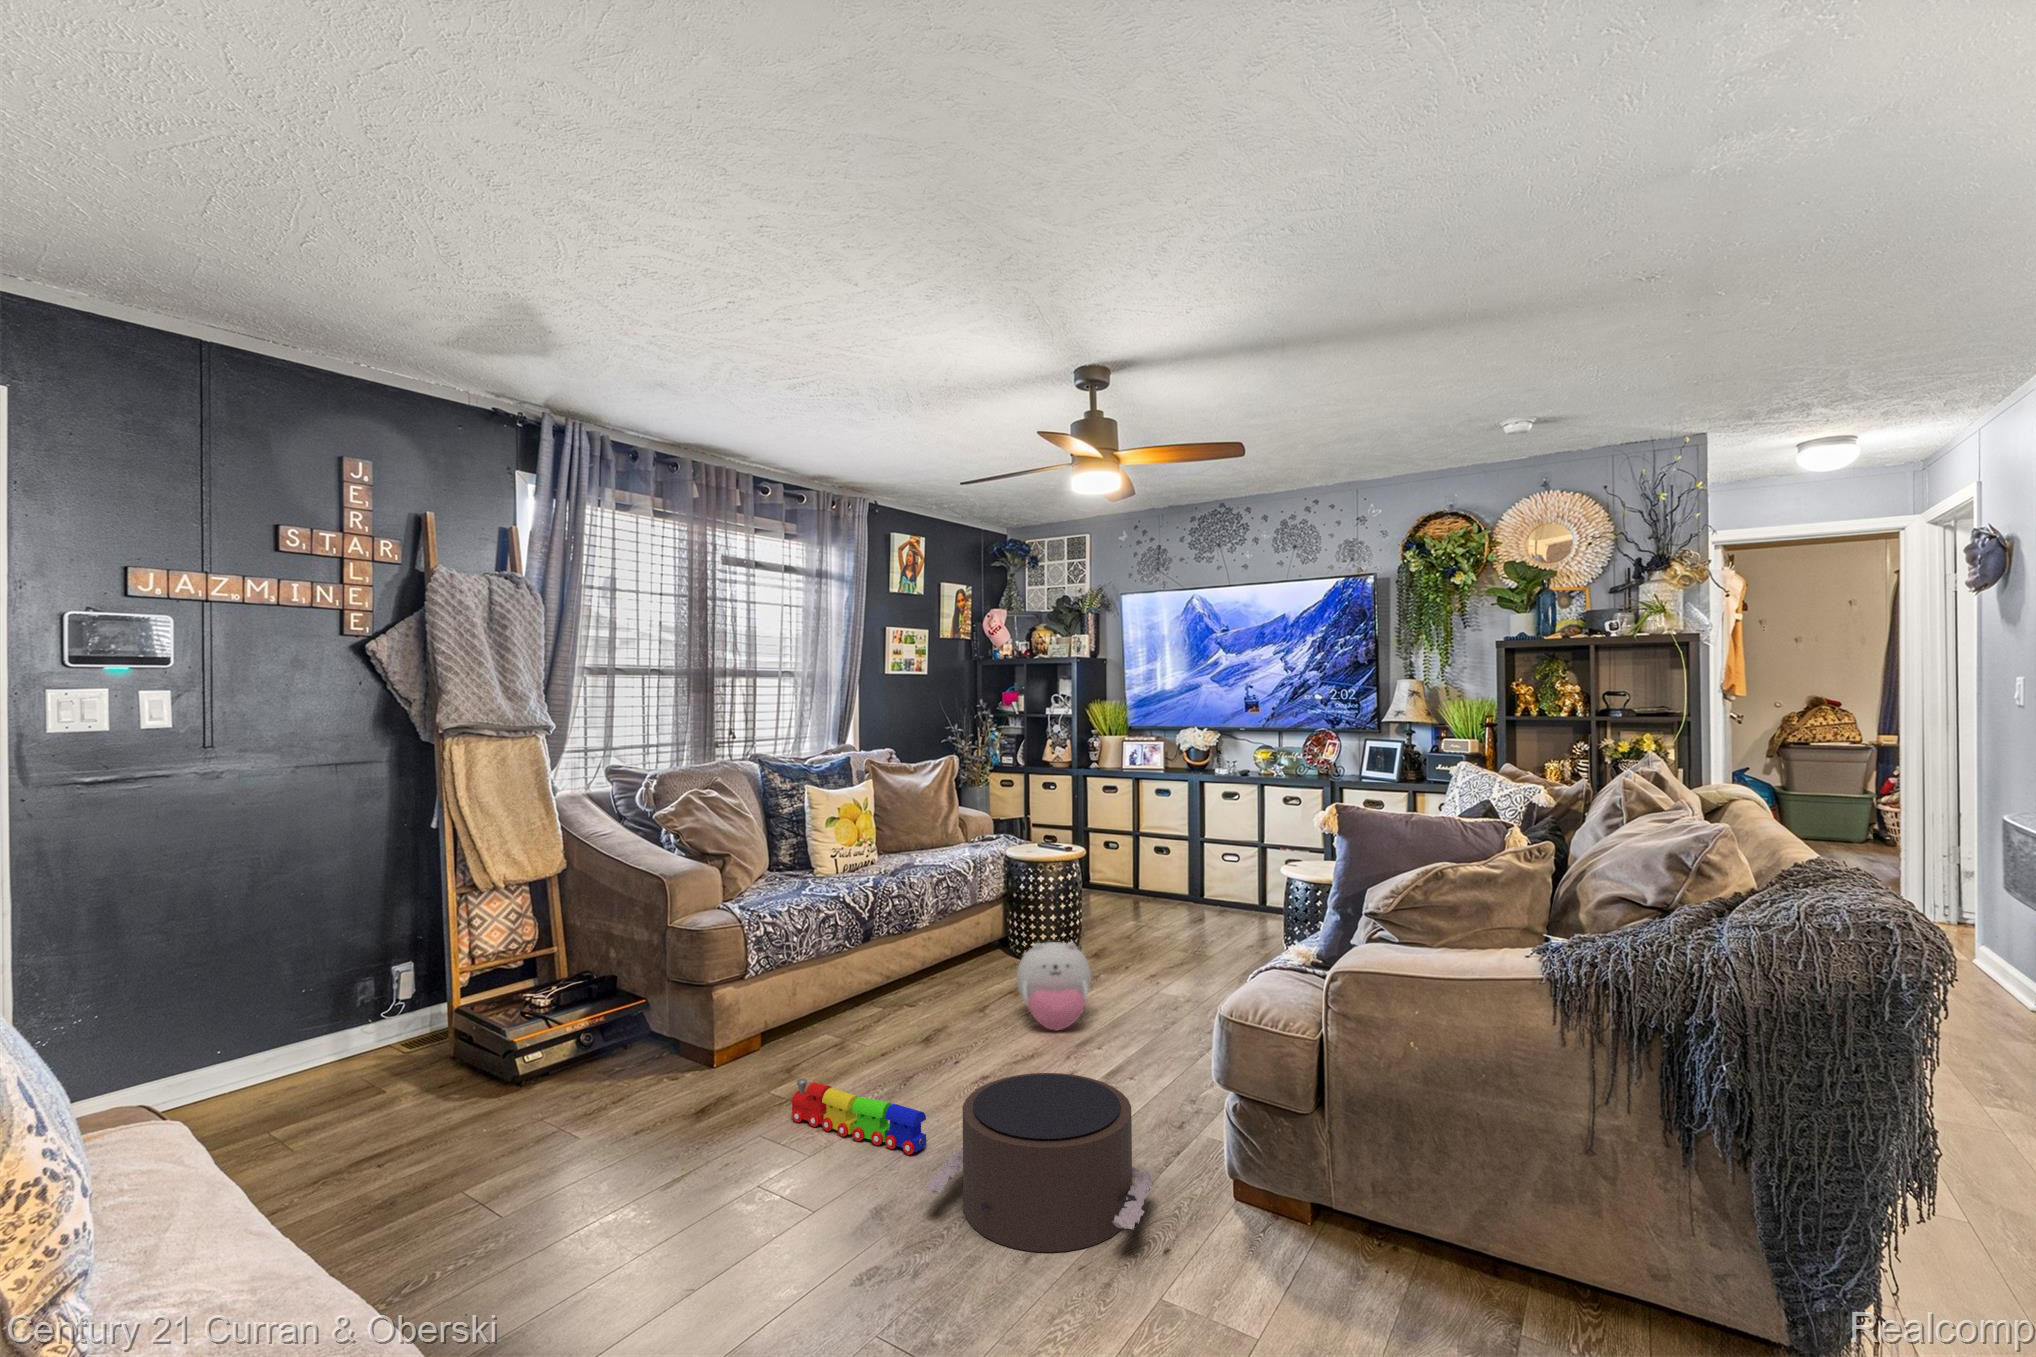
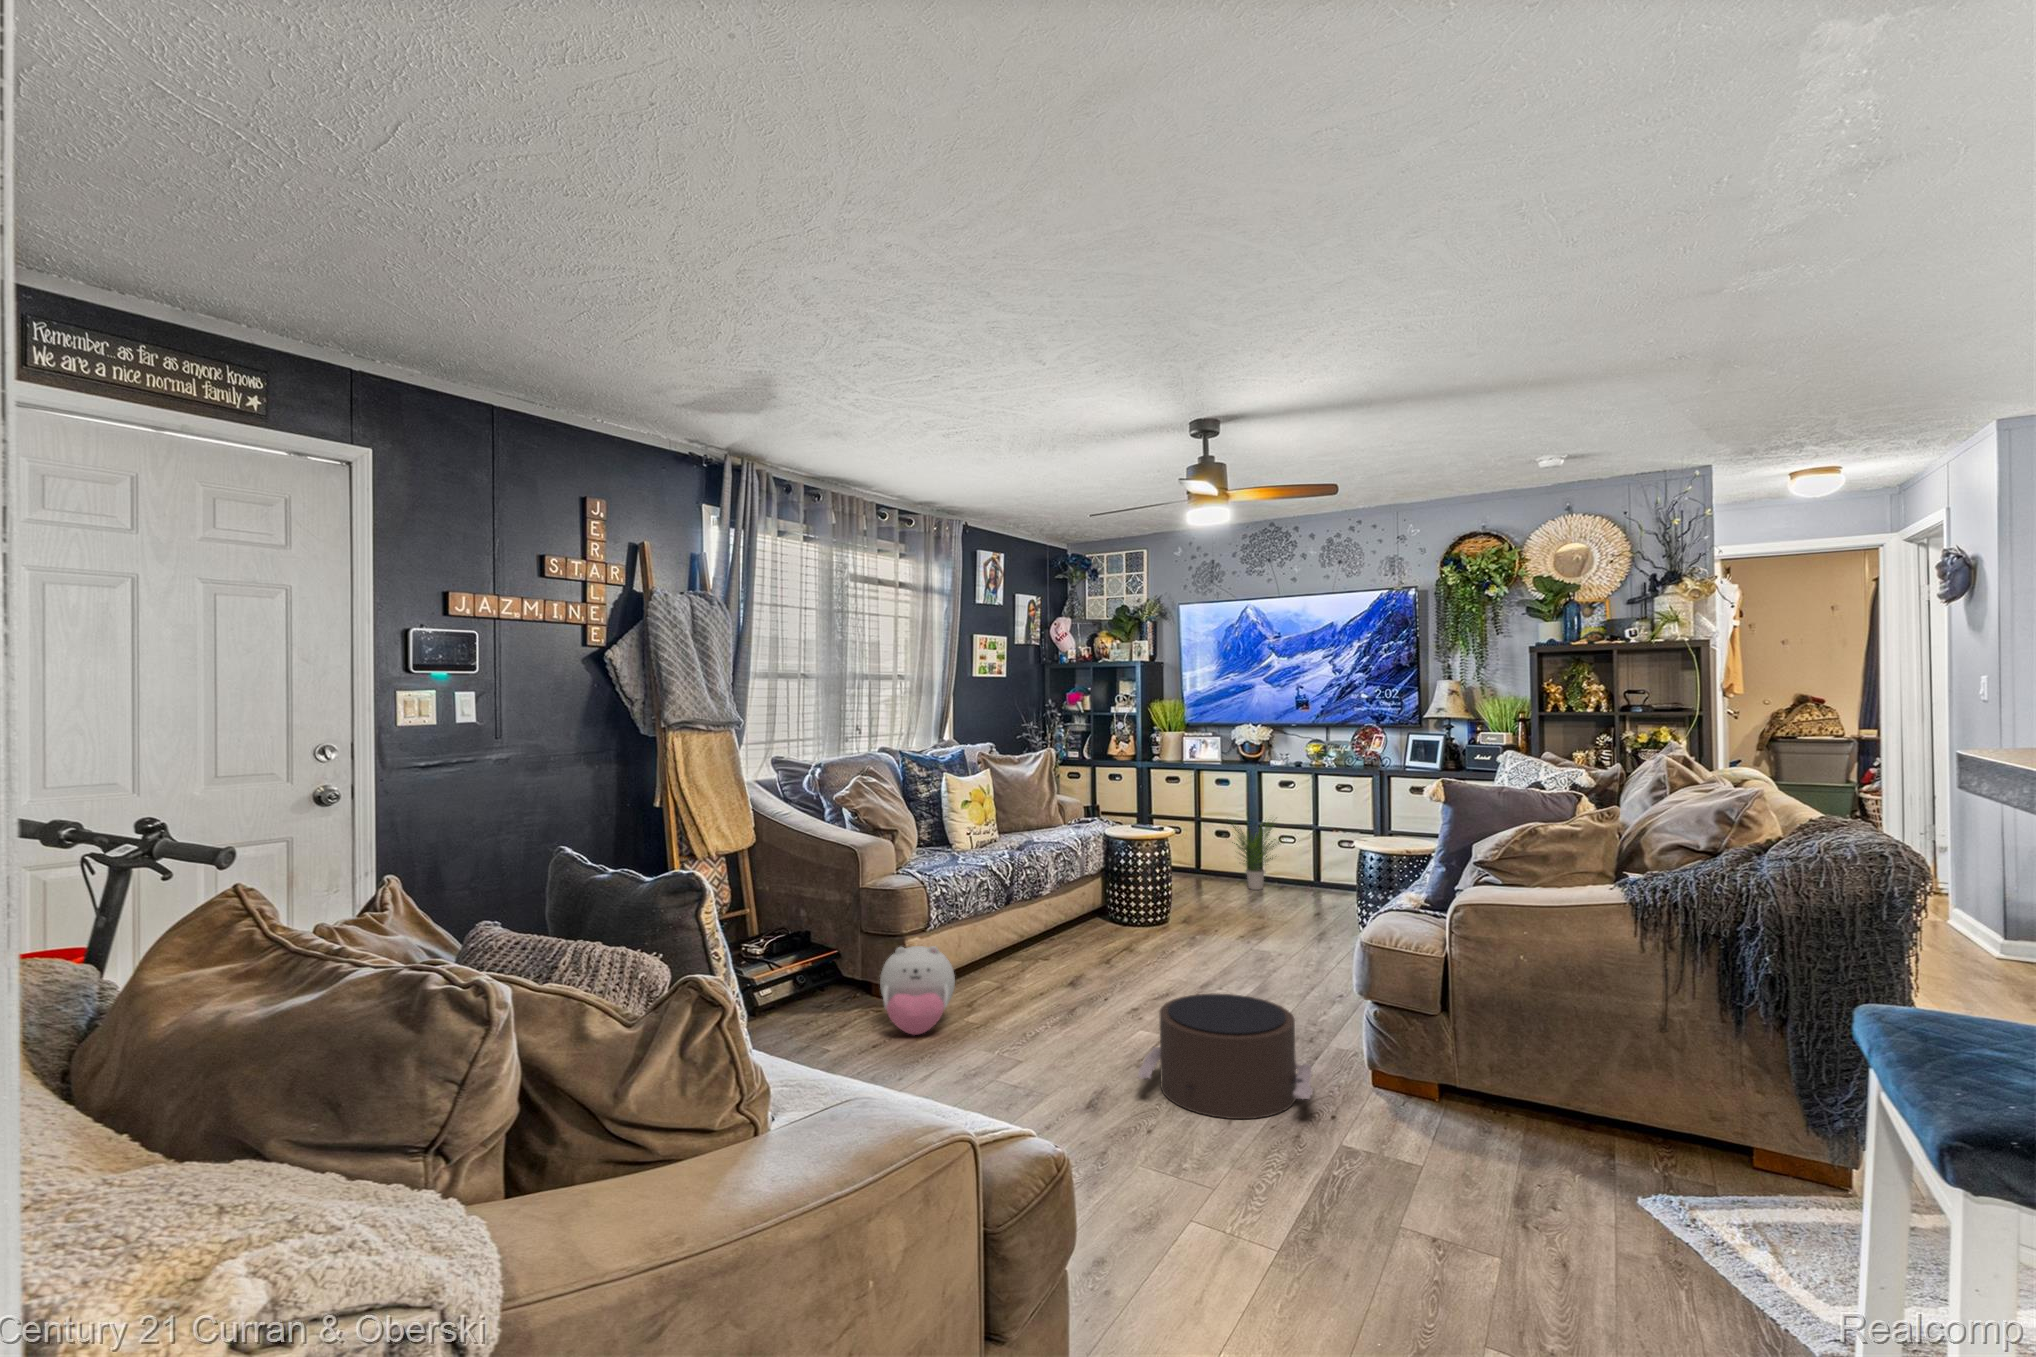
potted plant: none [1151,830,1230,916] -> present [1231,821,1284,890]
plush toy: present [1017,942,1091,1031] -> present [880,946,955,1035]
toy train: present [792,1079,927,1155] -> none [994,1005,1113,1060]

